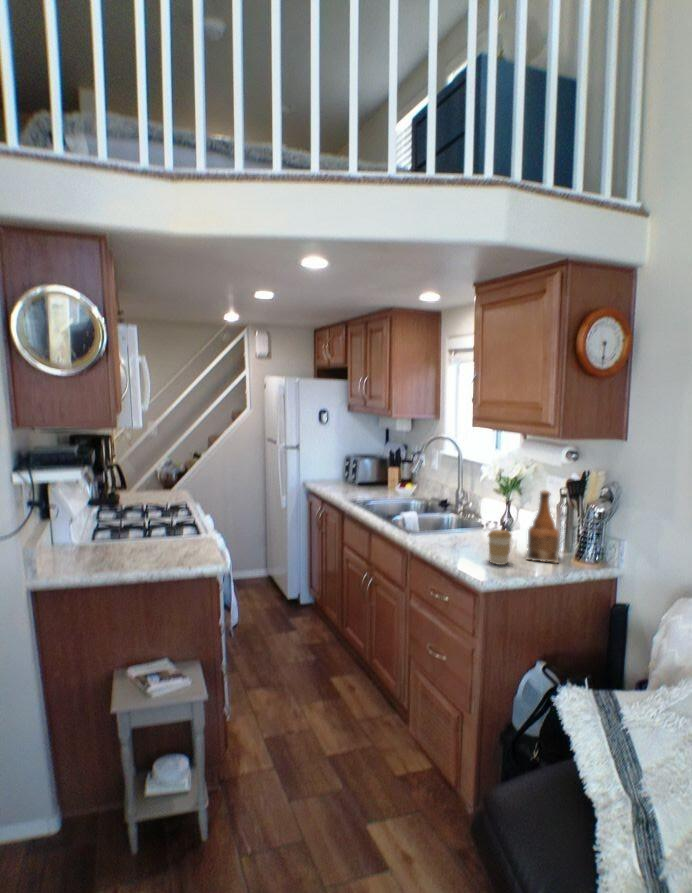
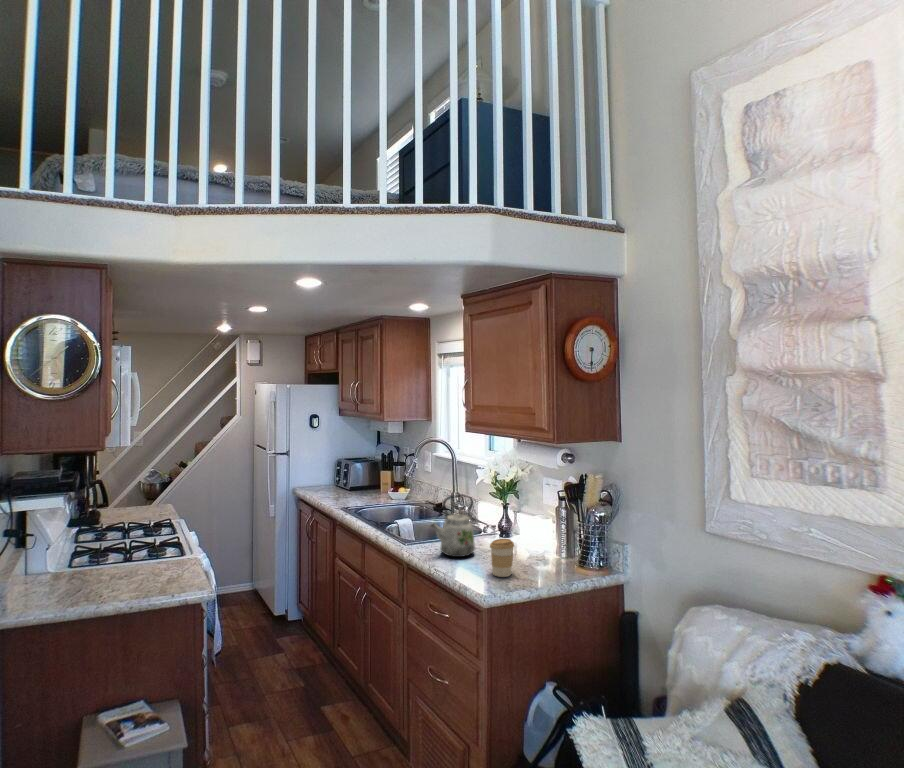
kettle: none [431,488,474,546] -> present [431,495,475,557]
bottle: present [527,491,559,563] -> none [529,495,561,570]

